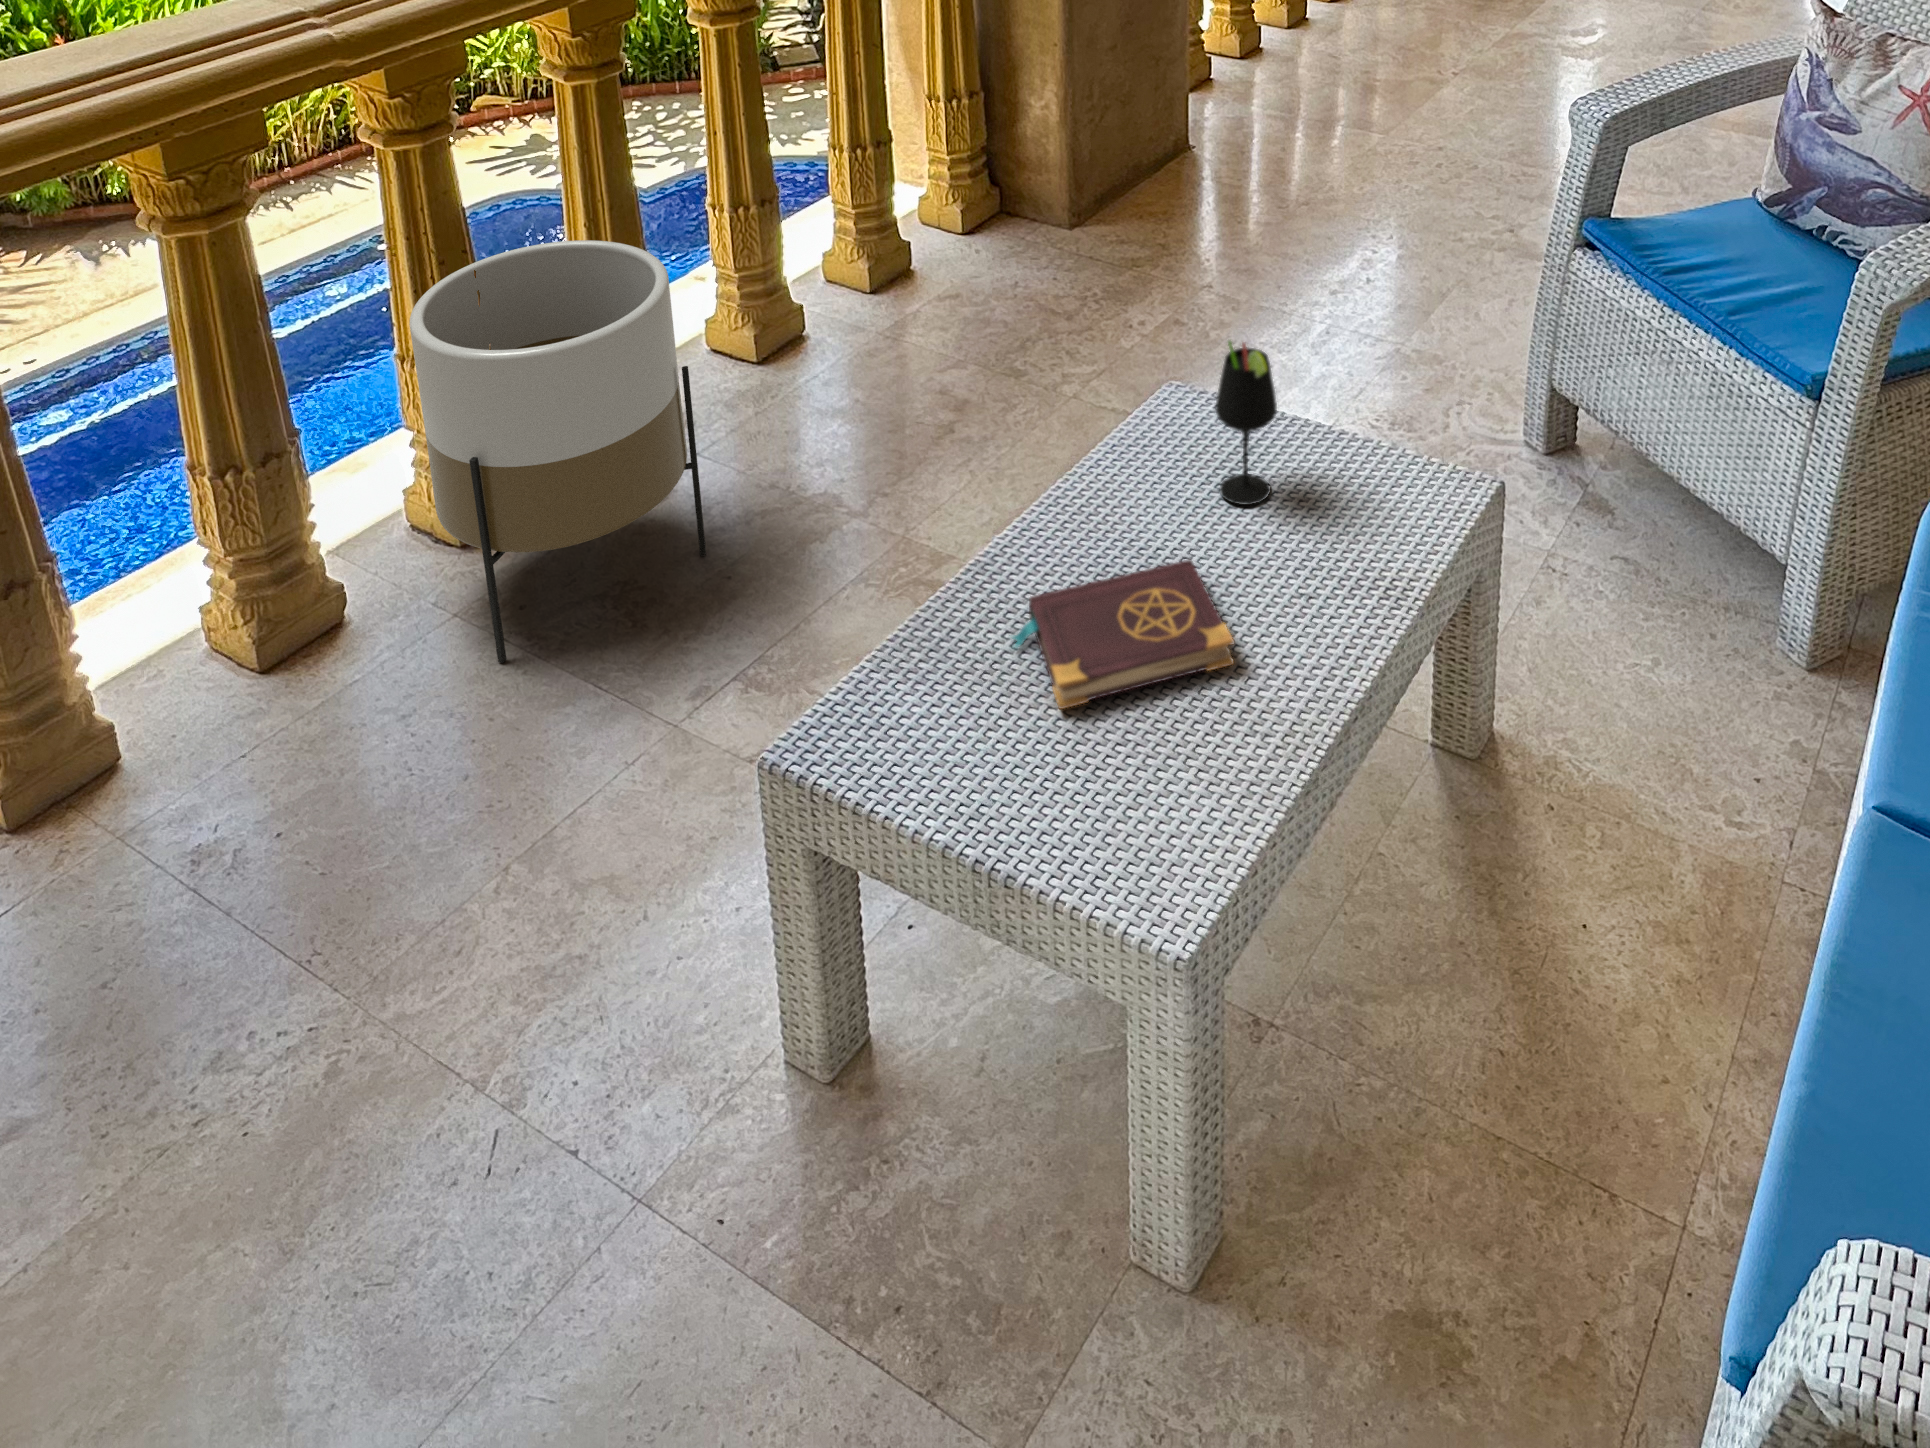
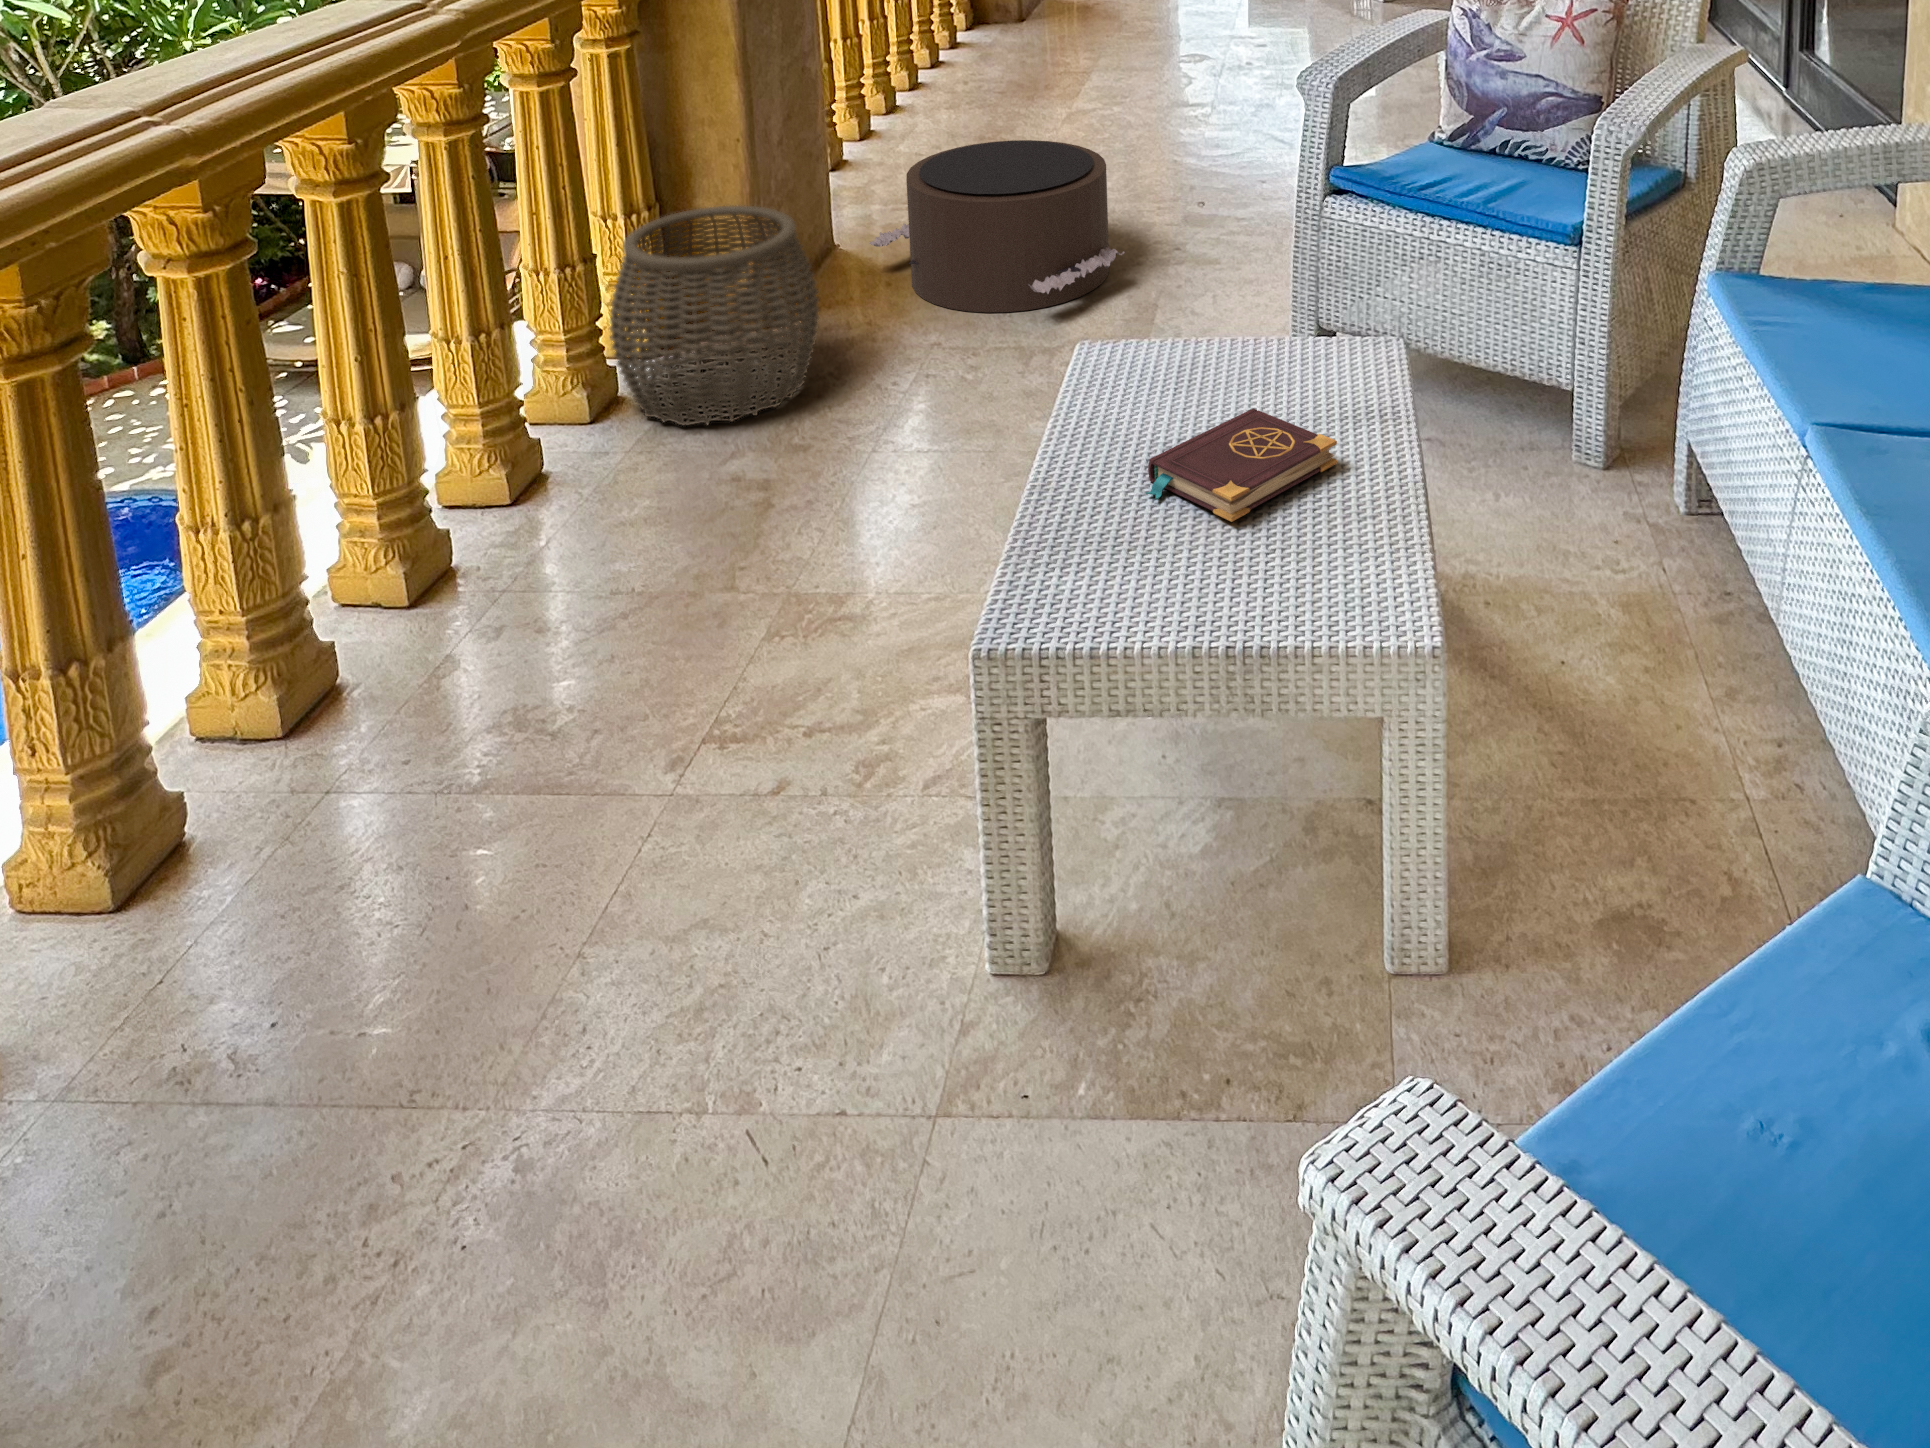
pouf: none [1192,79,1430,274] -> present [869,140,1124,313]
woven basket: none [878,114,1078,333] -> present [610,205,820,426]
planter: present [409,240,706,663] -> none [288,333,600,793]
wine glass: present [1216,341,1277,505] -> none [1216,222,1272,376]

